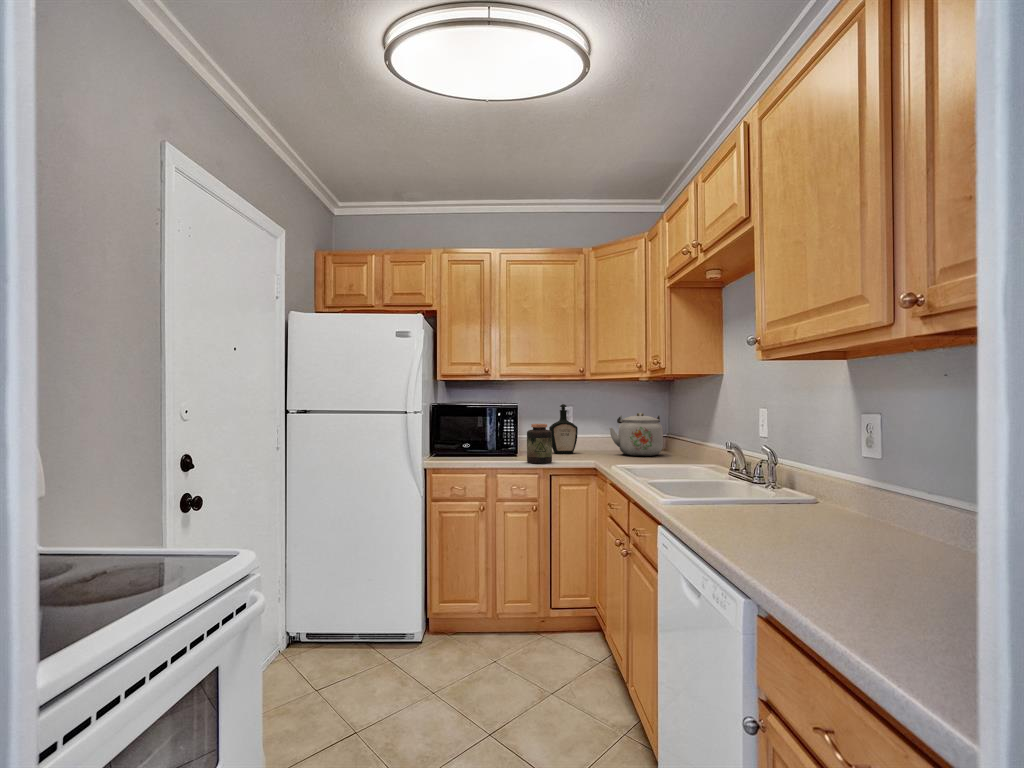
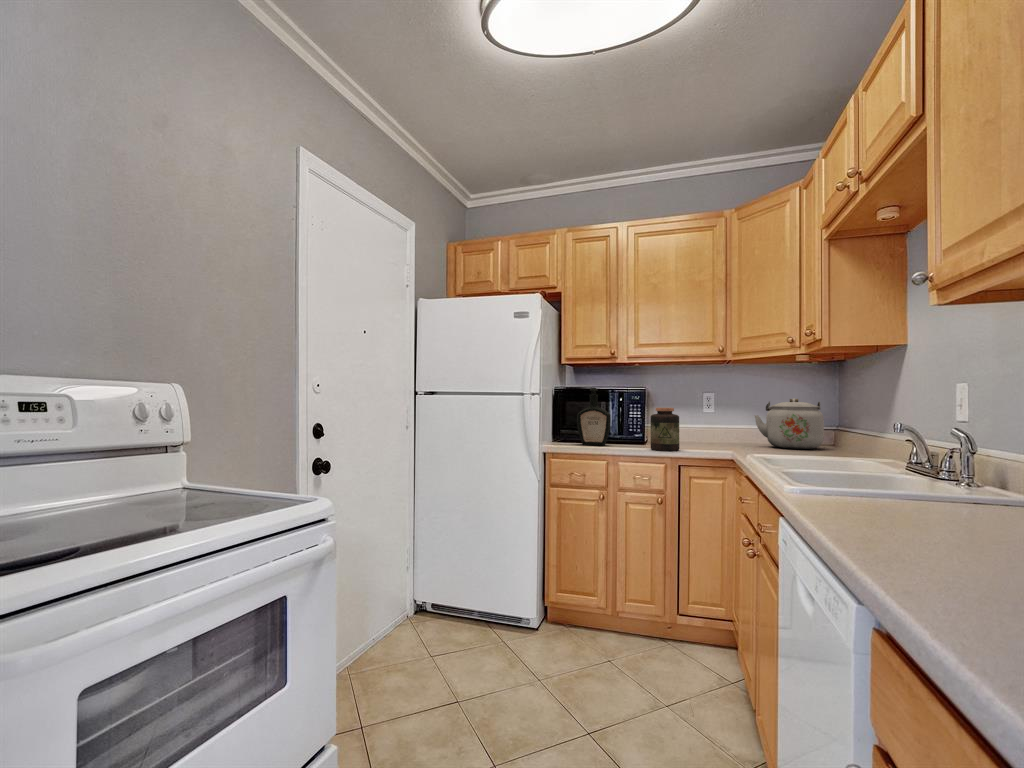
bottle: present [549,404,578,454] -> present [577,388,611,446]

